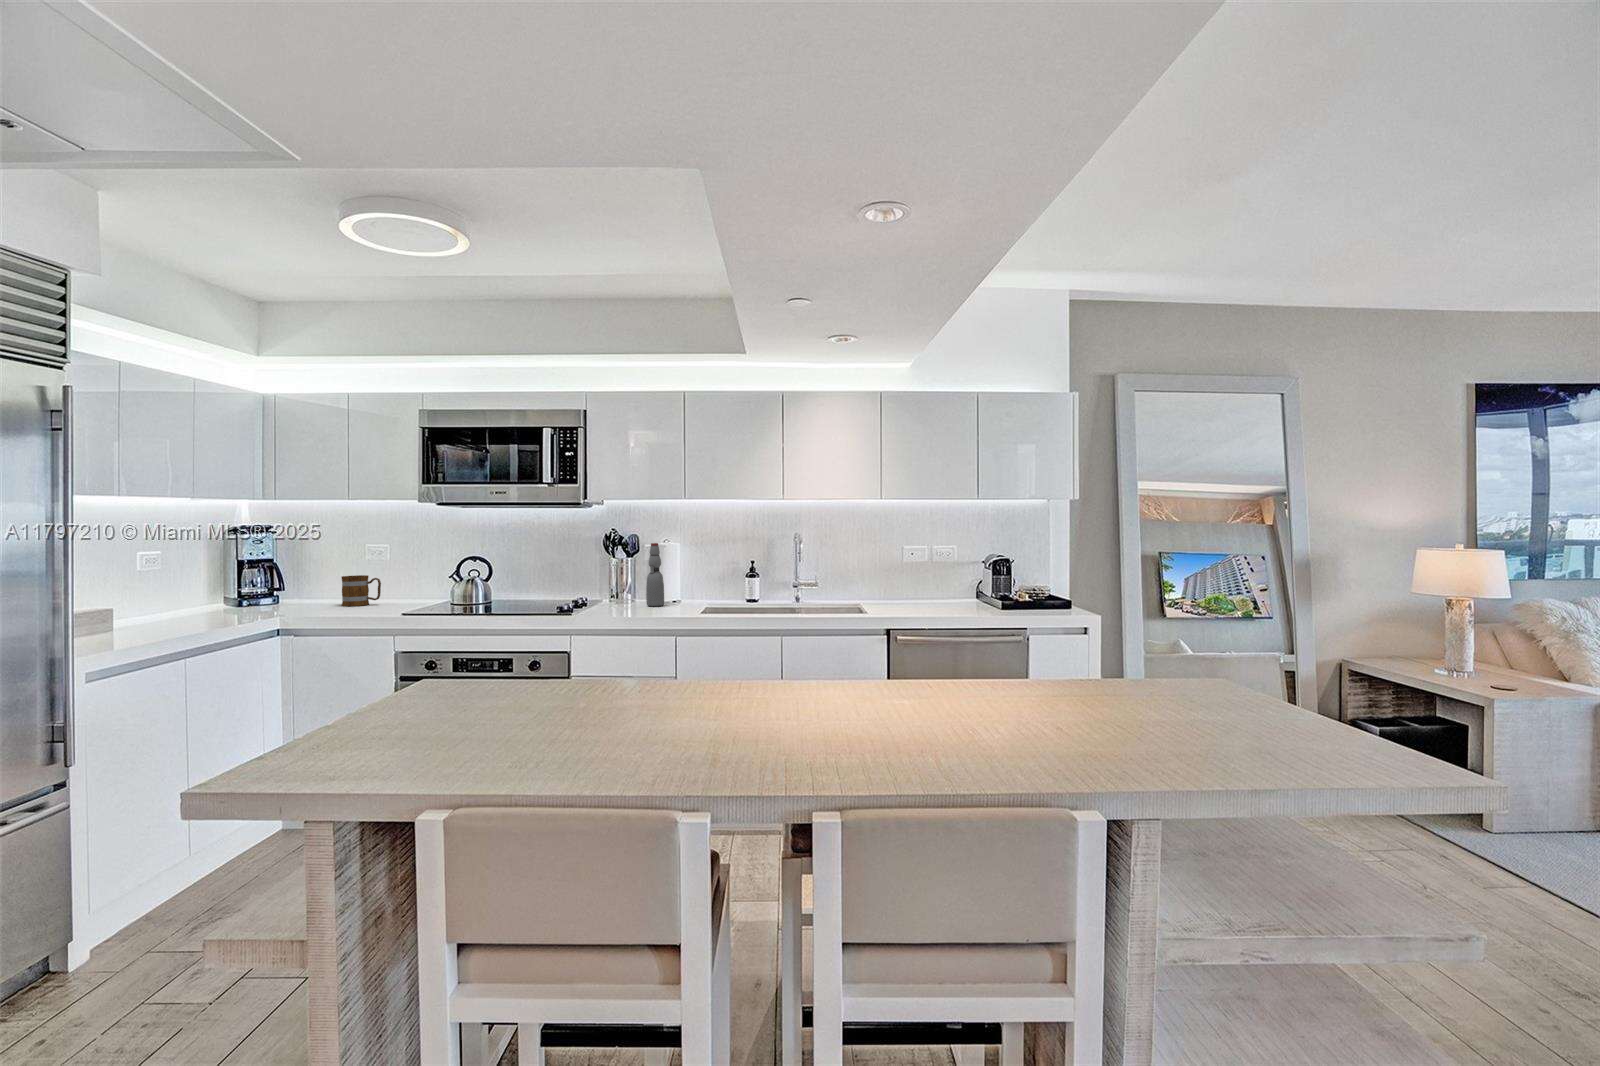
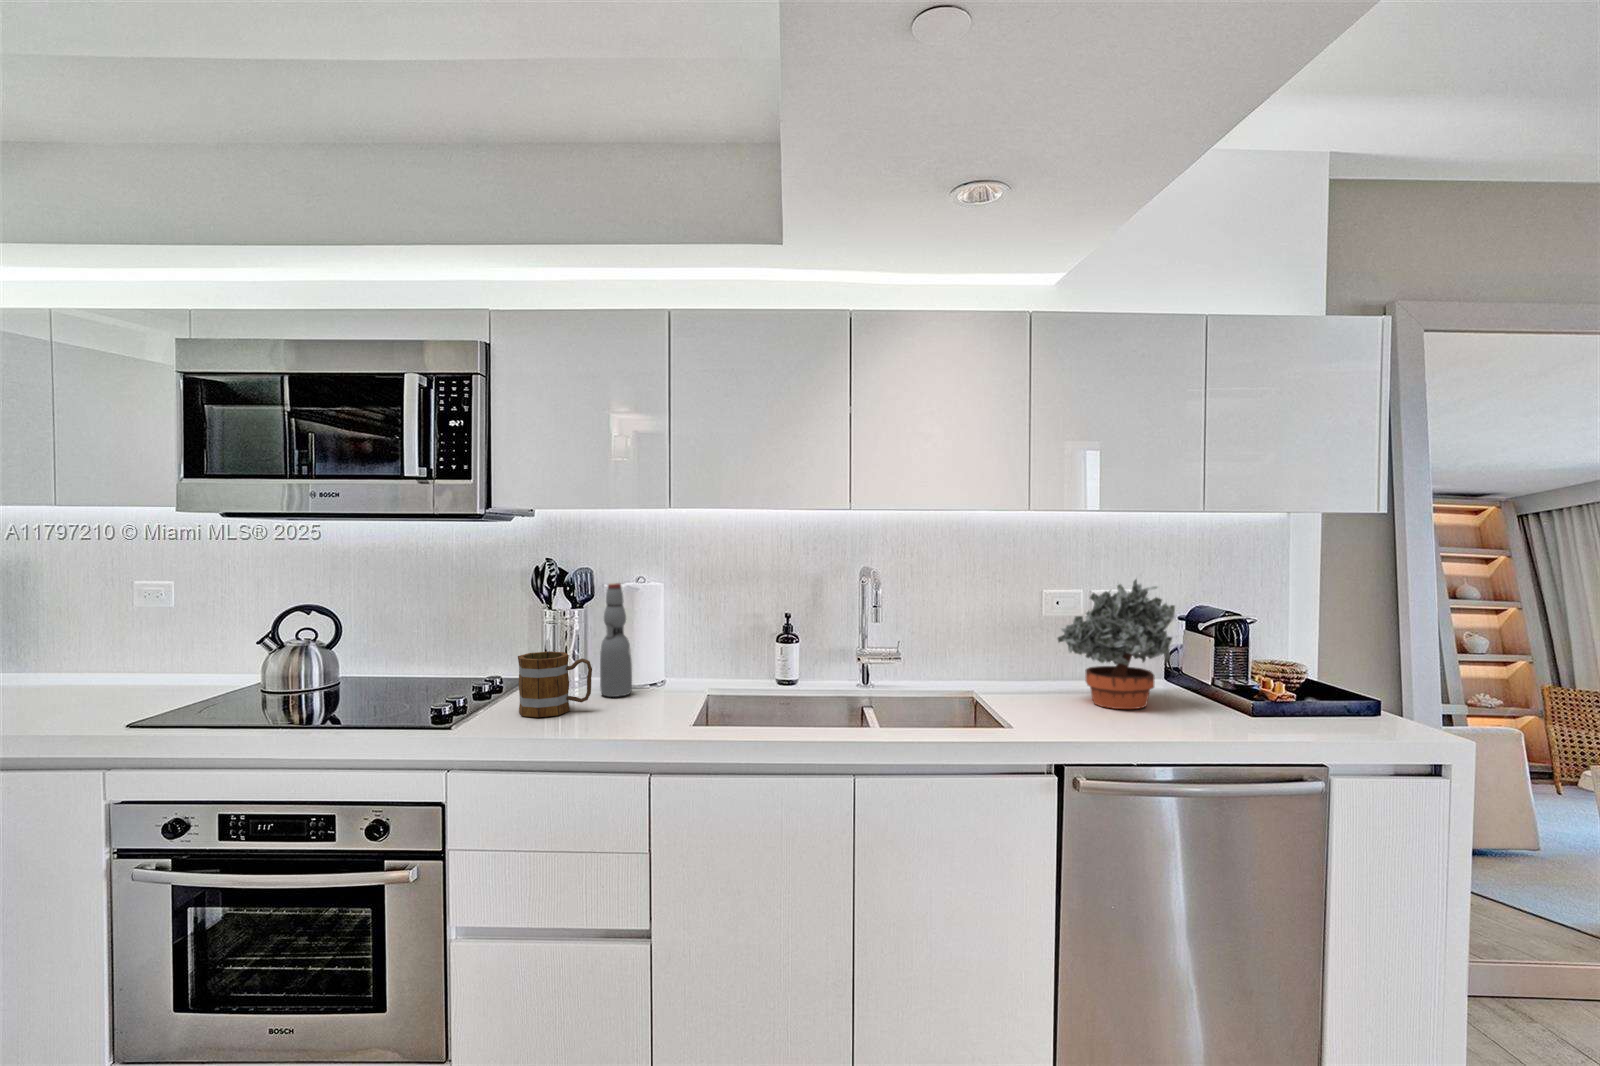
potted plant: none [900,539,963,609] -> present [1058,579,1175,709]
mug: present [342,575,381,606] -> present [518,651,592,717]

